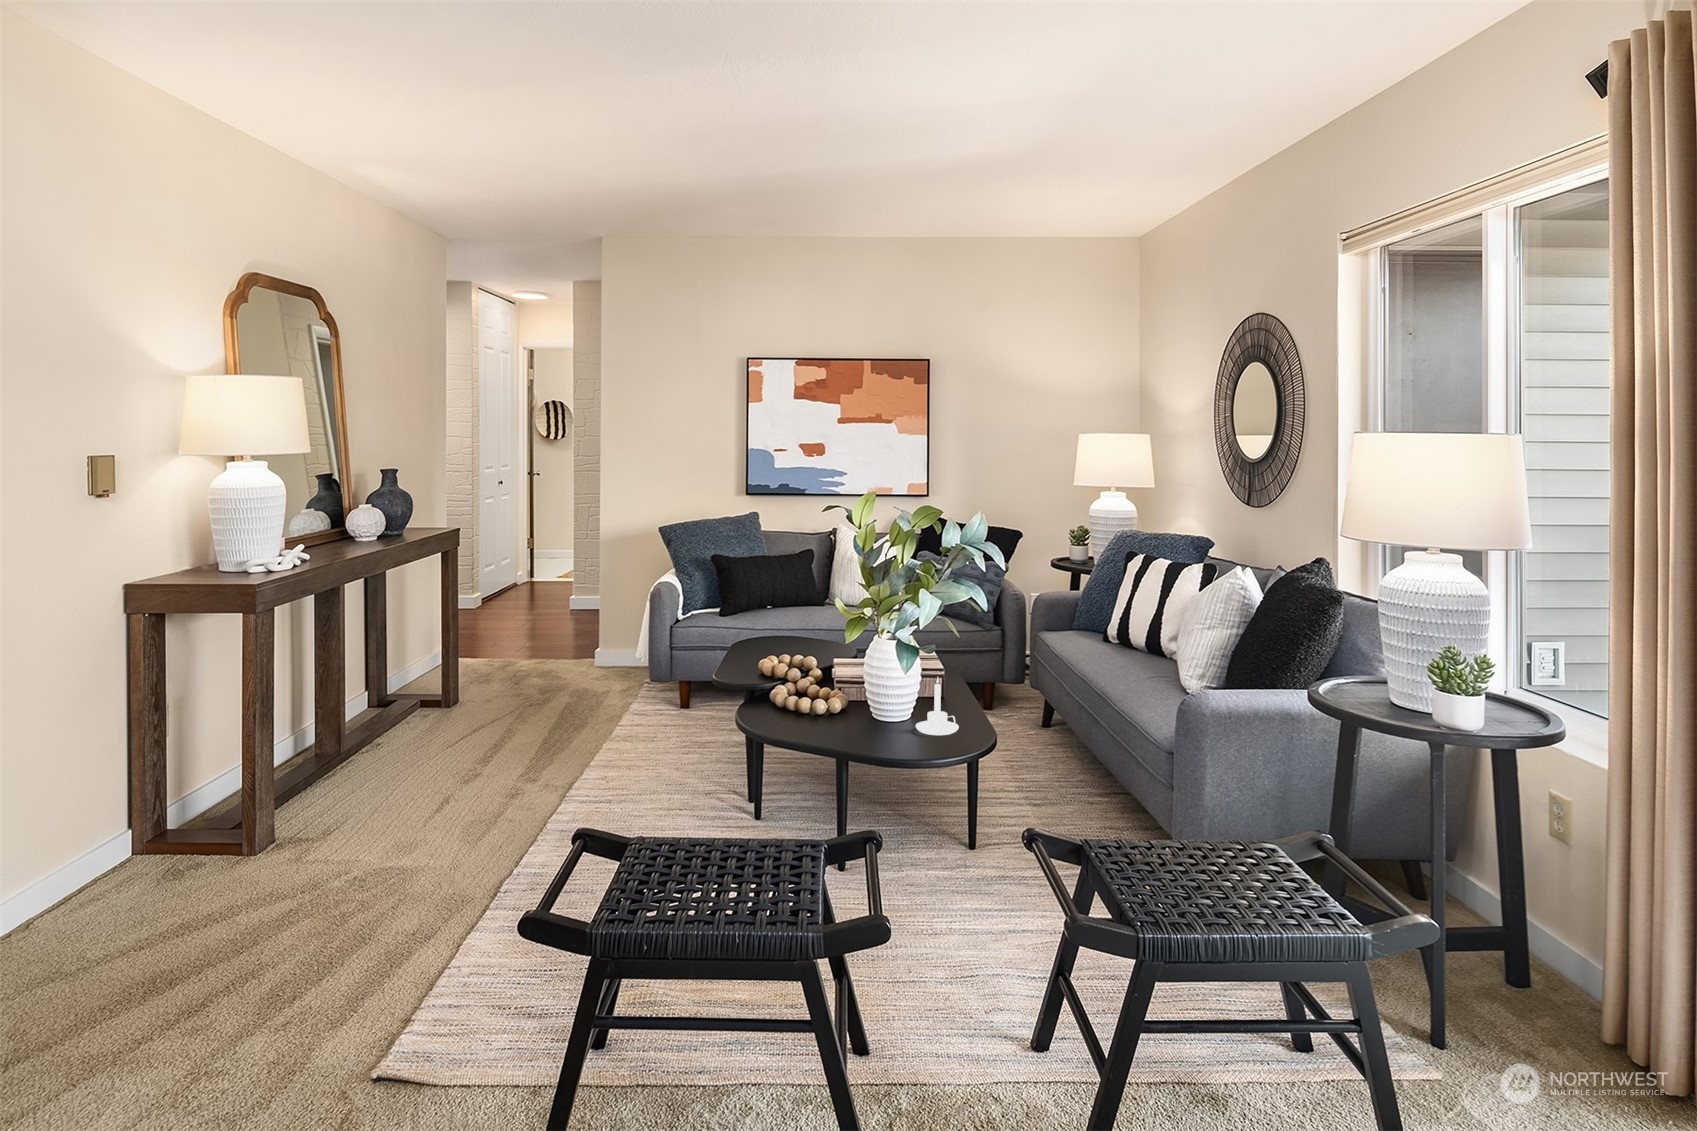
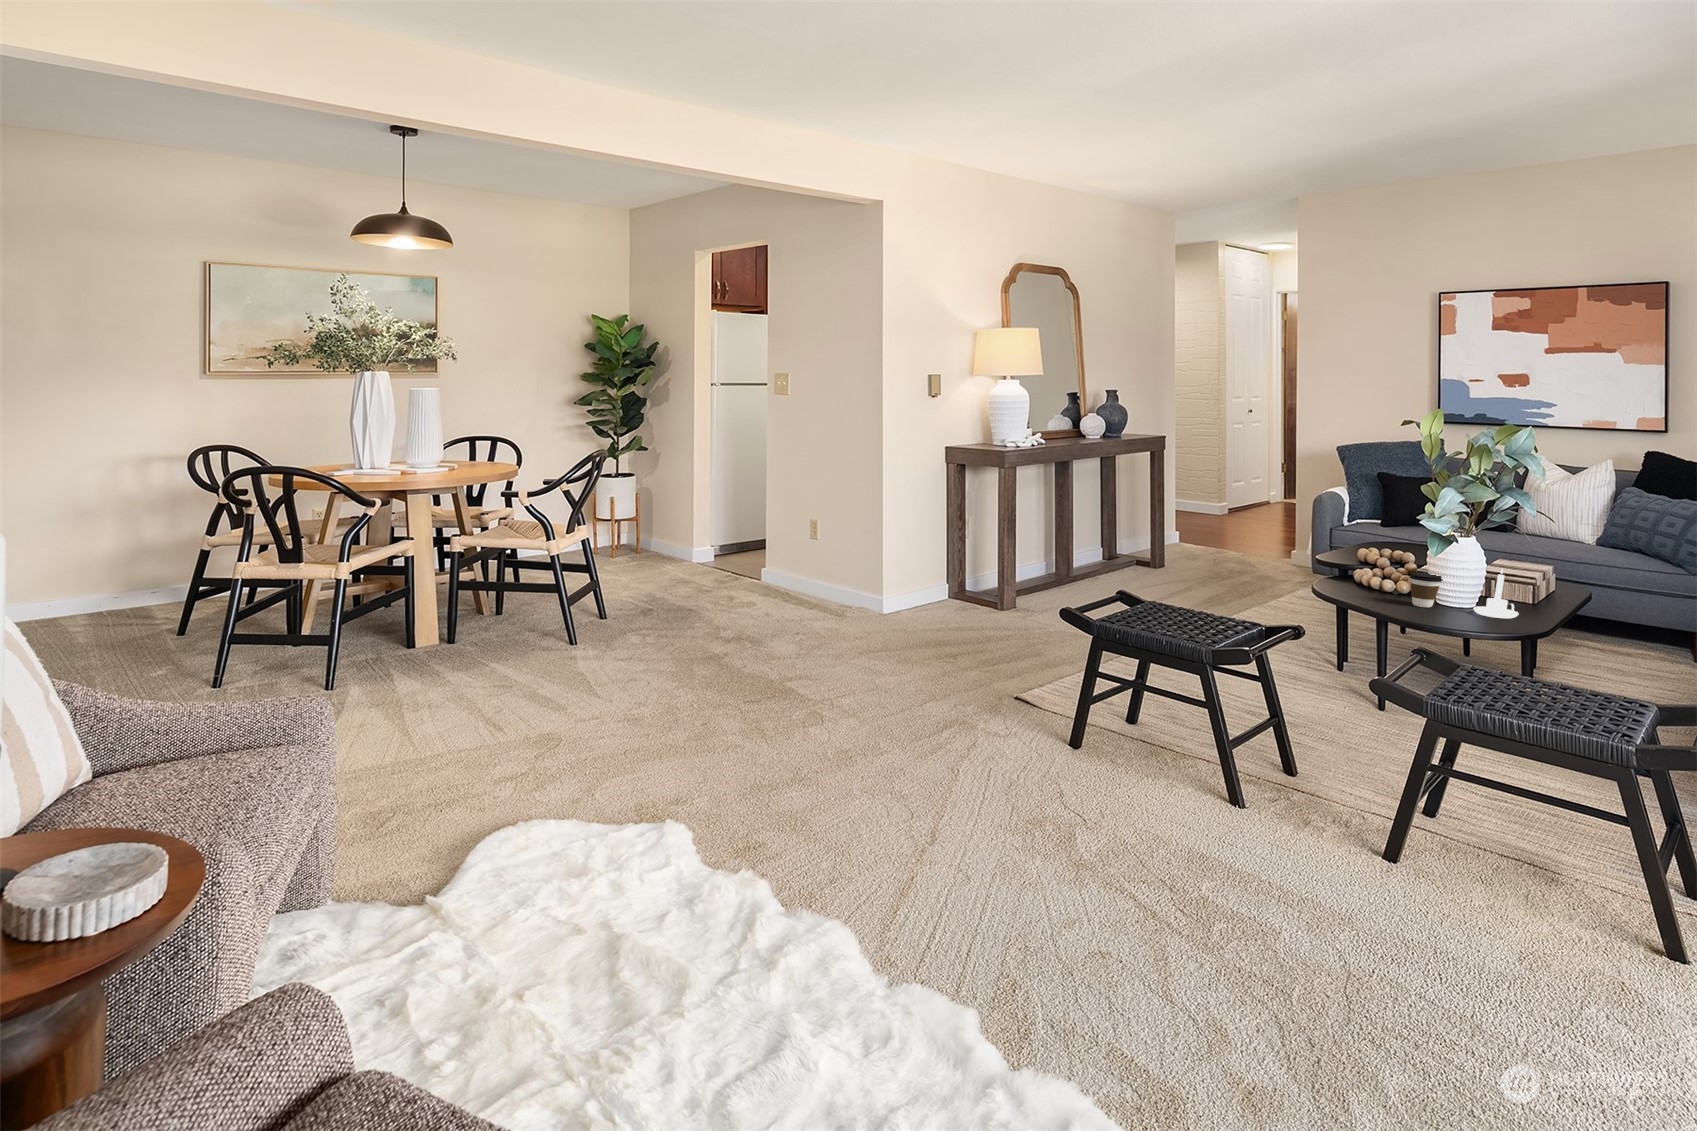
coffee cup: none [849,693,883,736] -> present [1410,573,1443,607]

